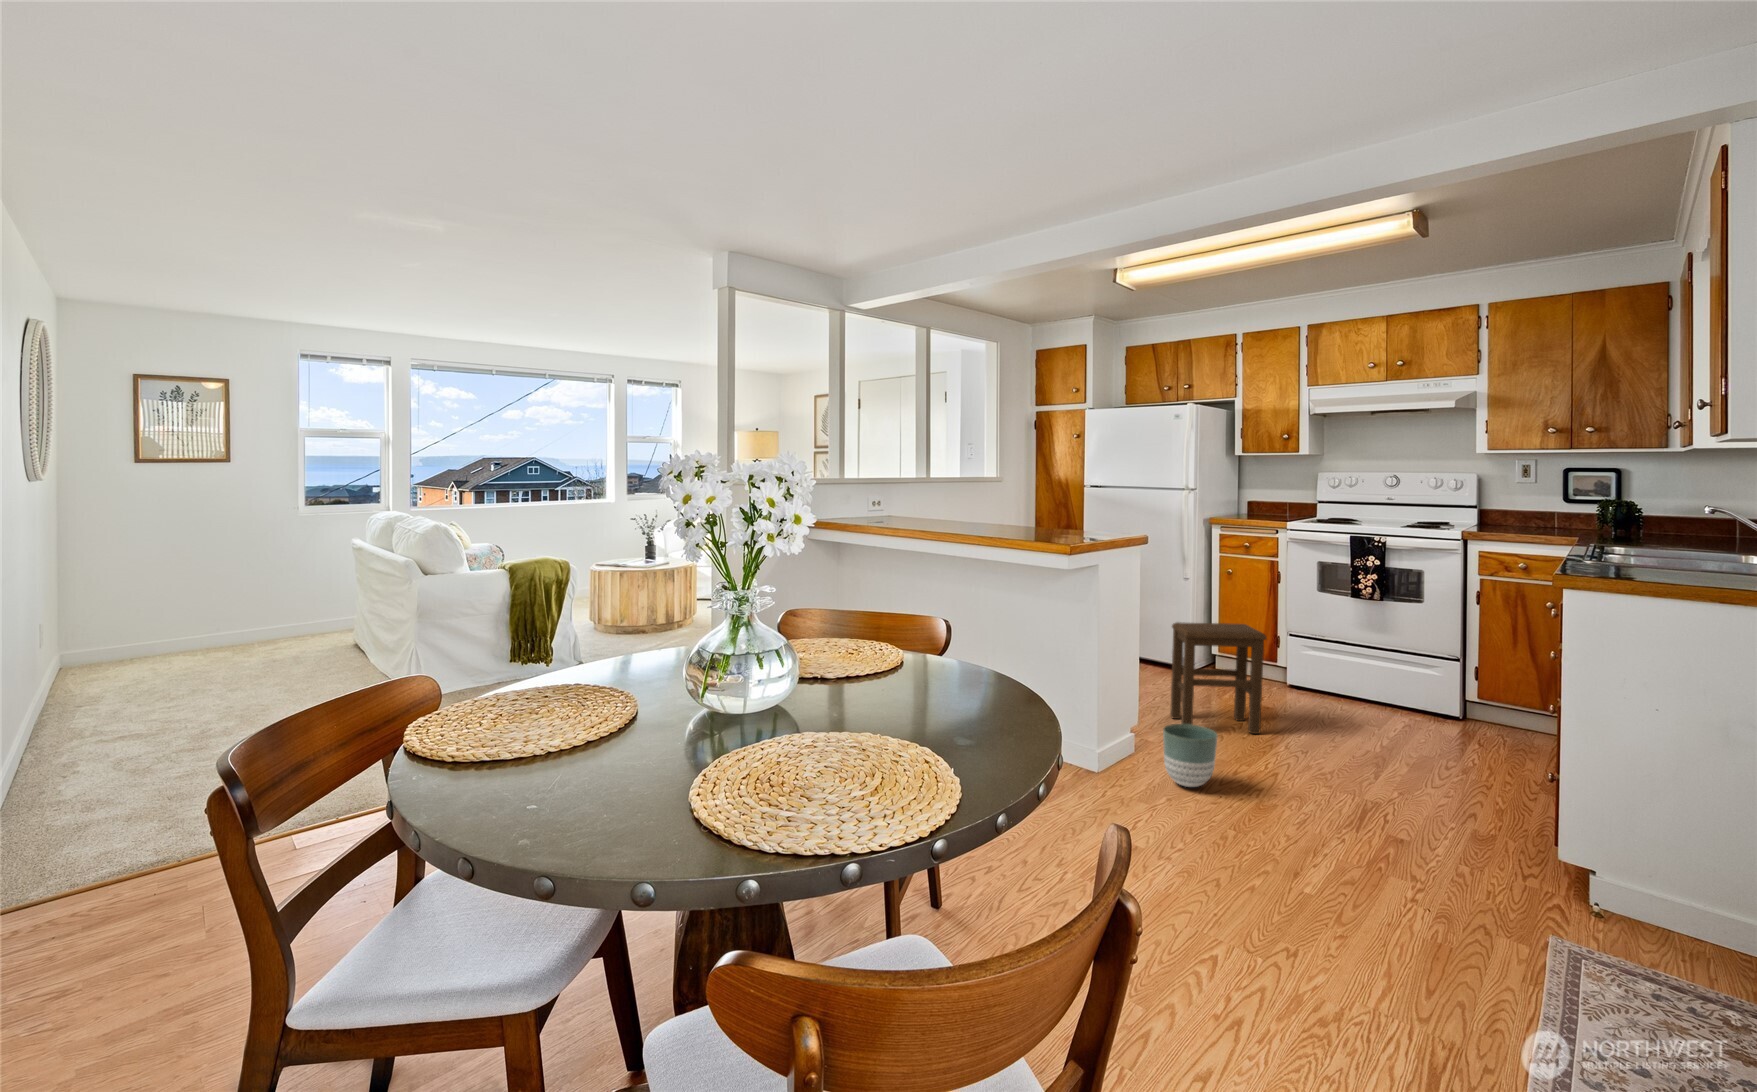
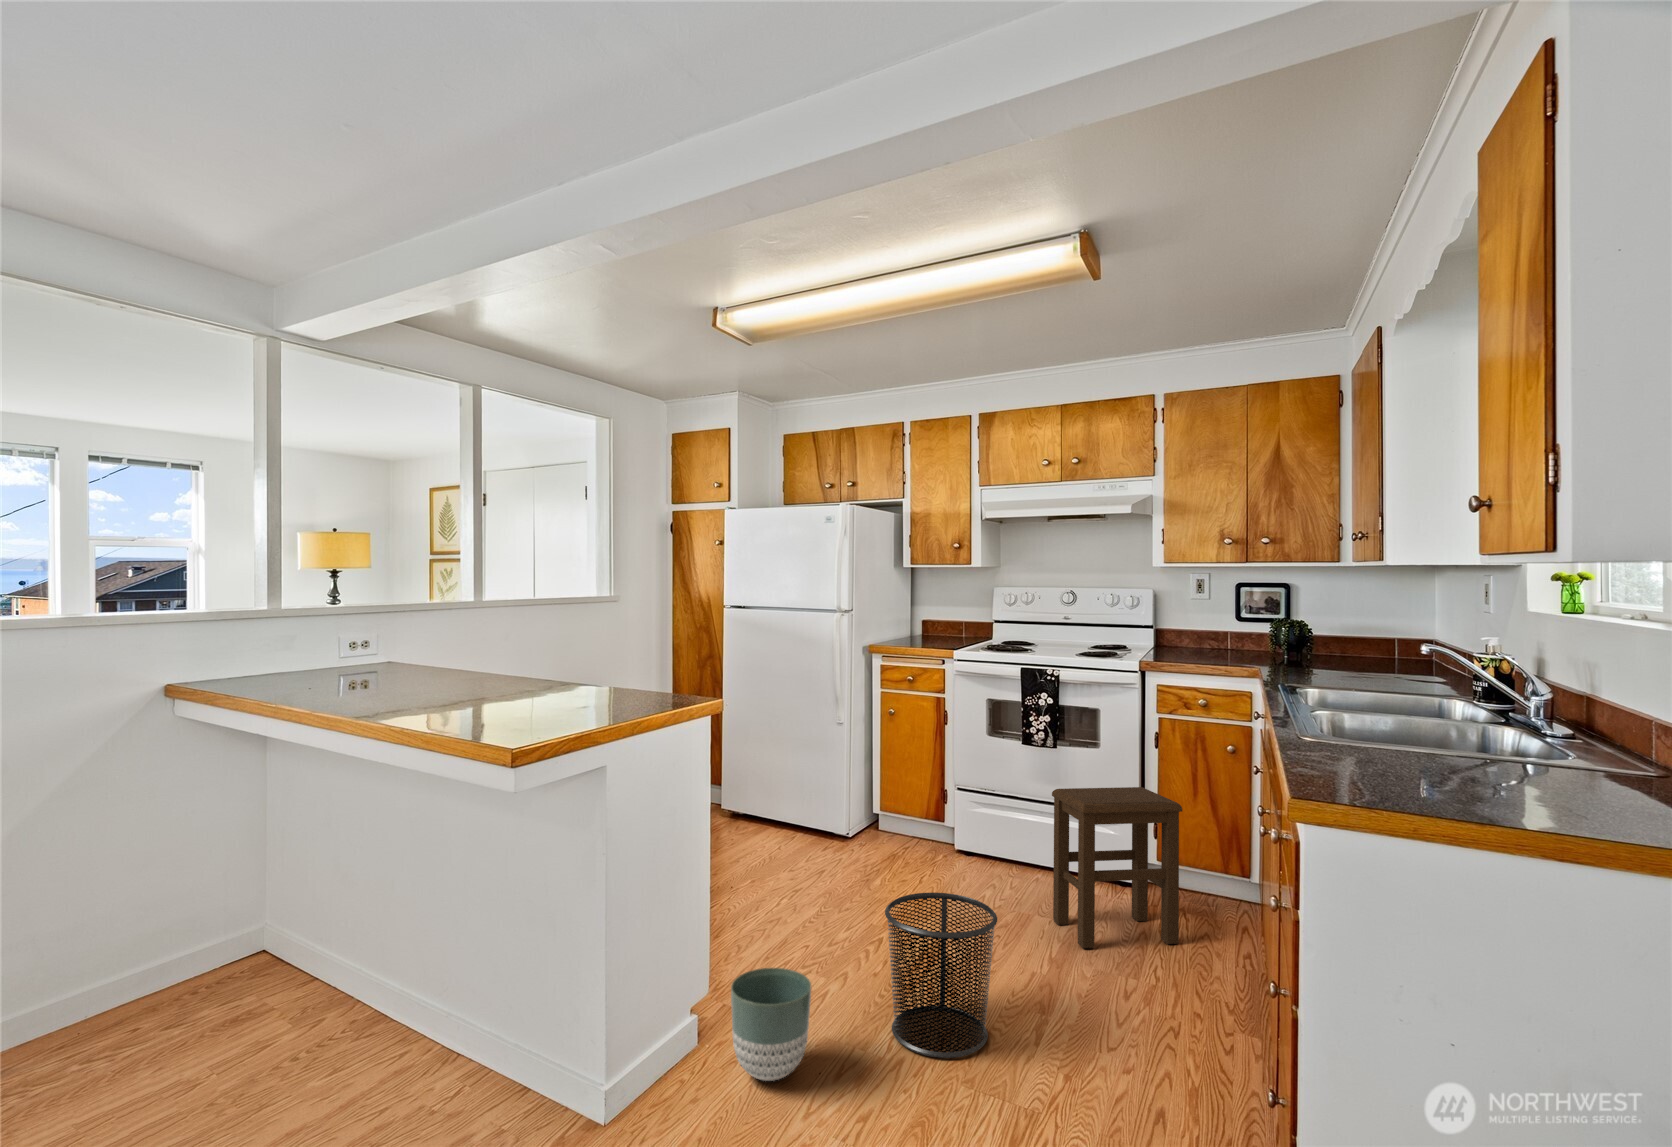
stool: present [1170,622,1267,734] -> present [1052,787,1182,948]
waste bin: none [1261,688,1347,788] -> present [885,893,997,1058]

